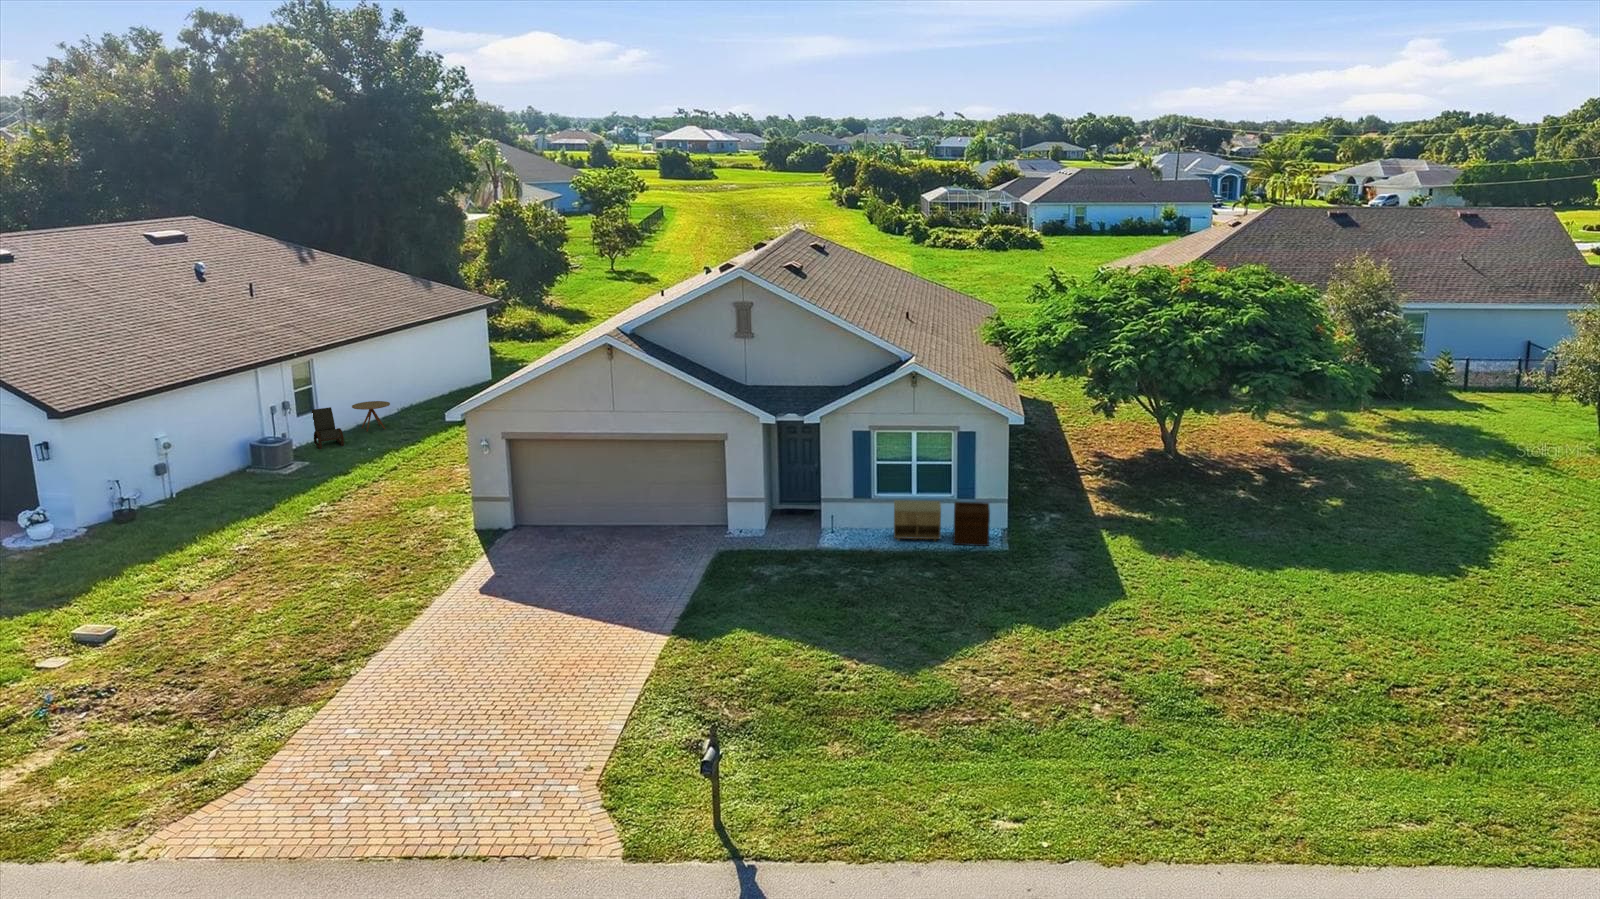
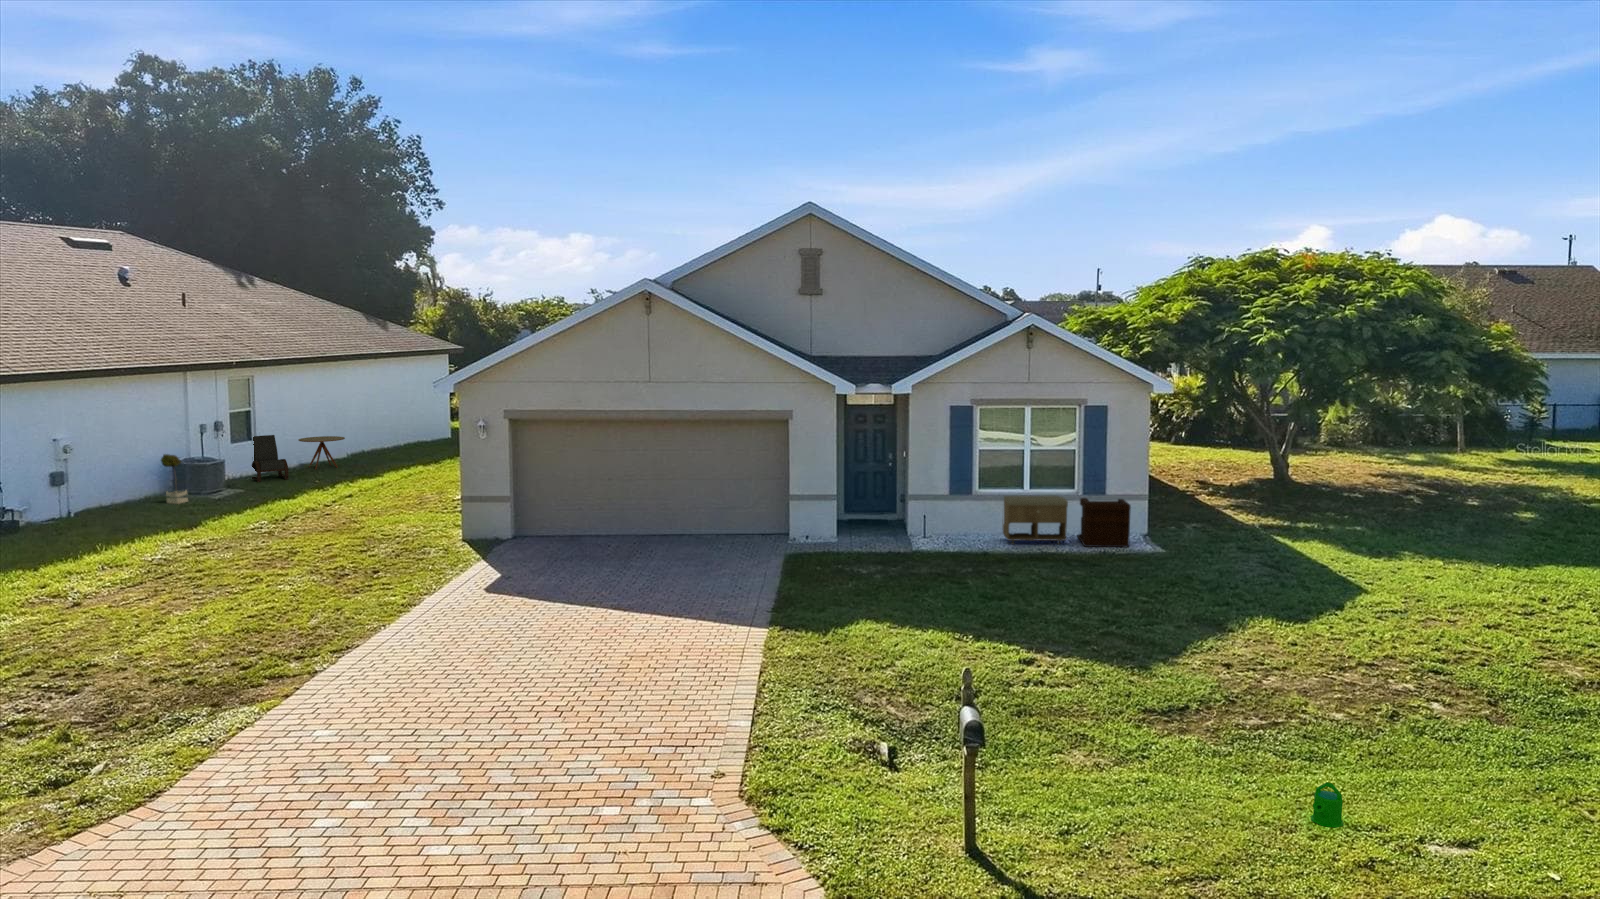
potted tree: none [240,439,264,478] -> present [161,454,188,504]
watering can: none [938,796,963,824] -> present [1311,782,1344,828]

